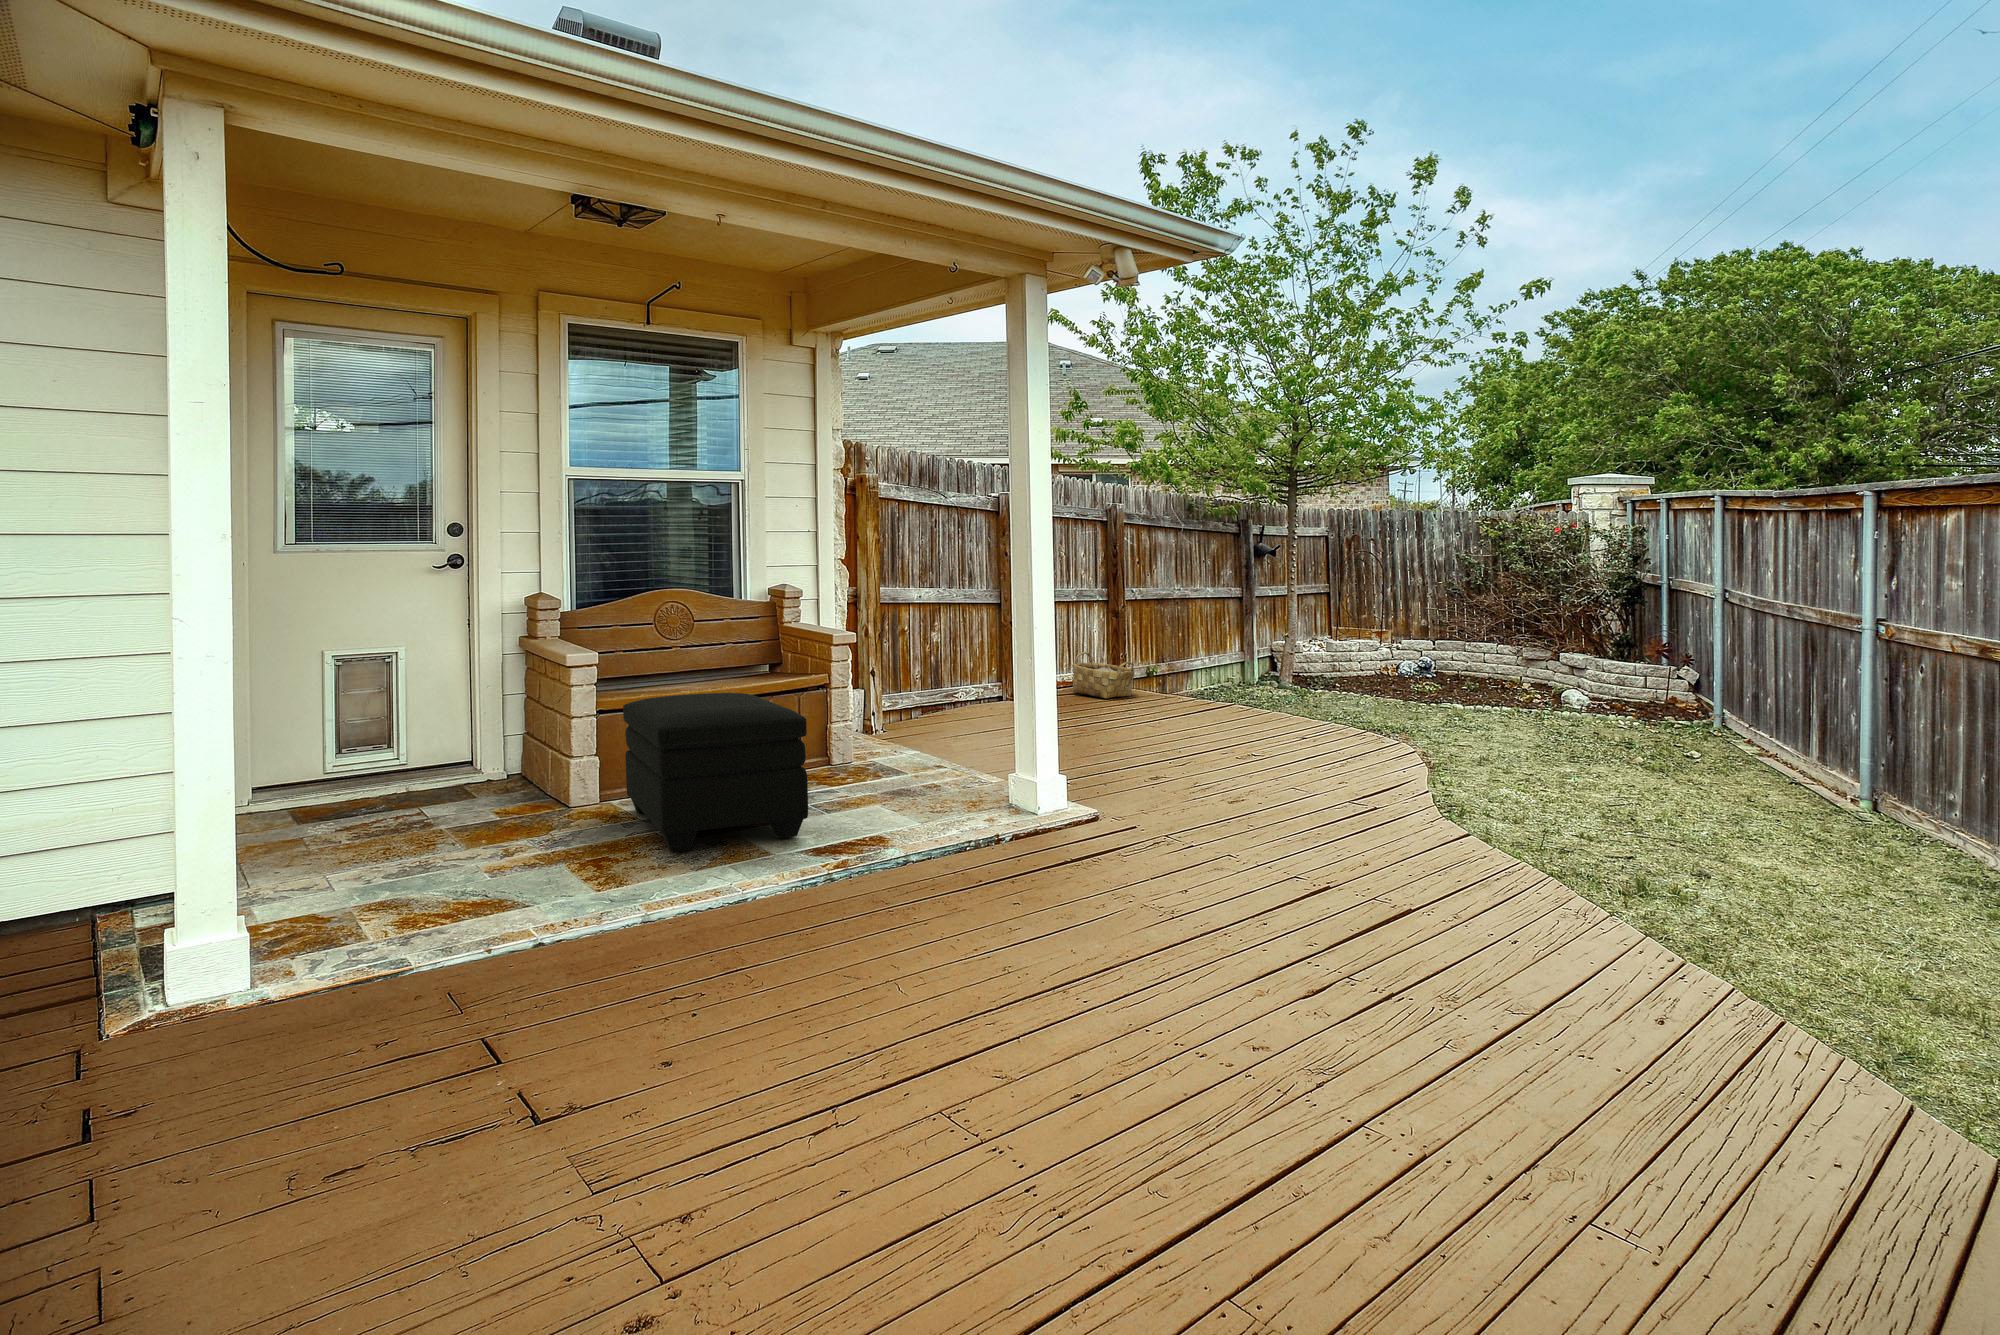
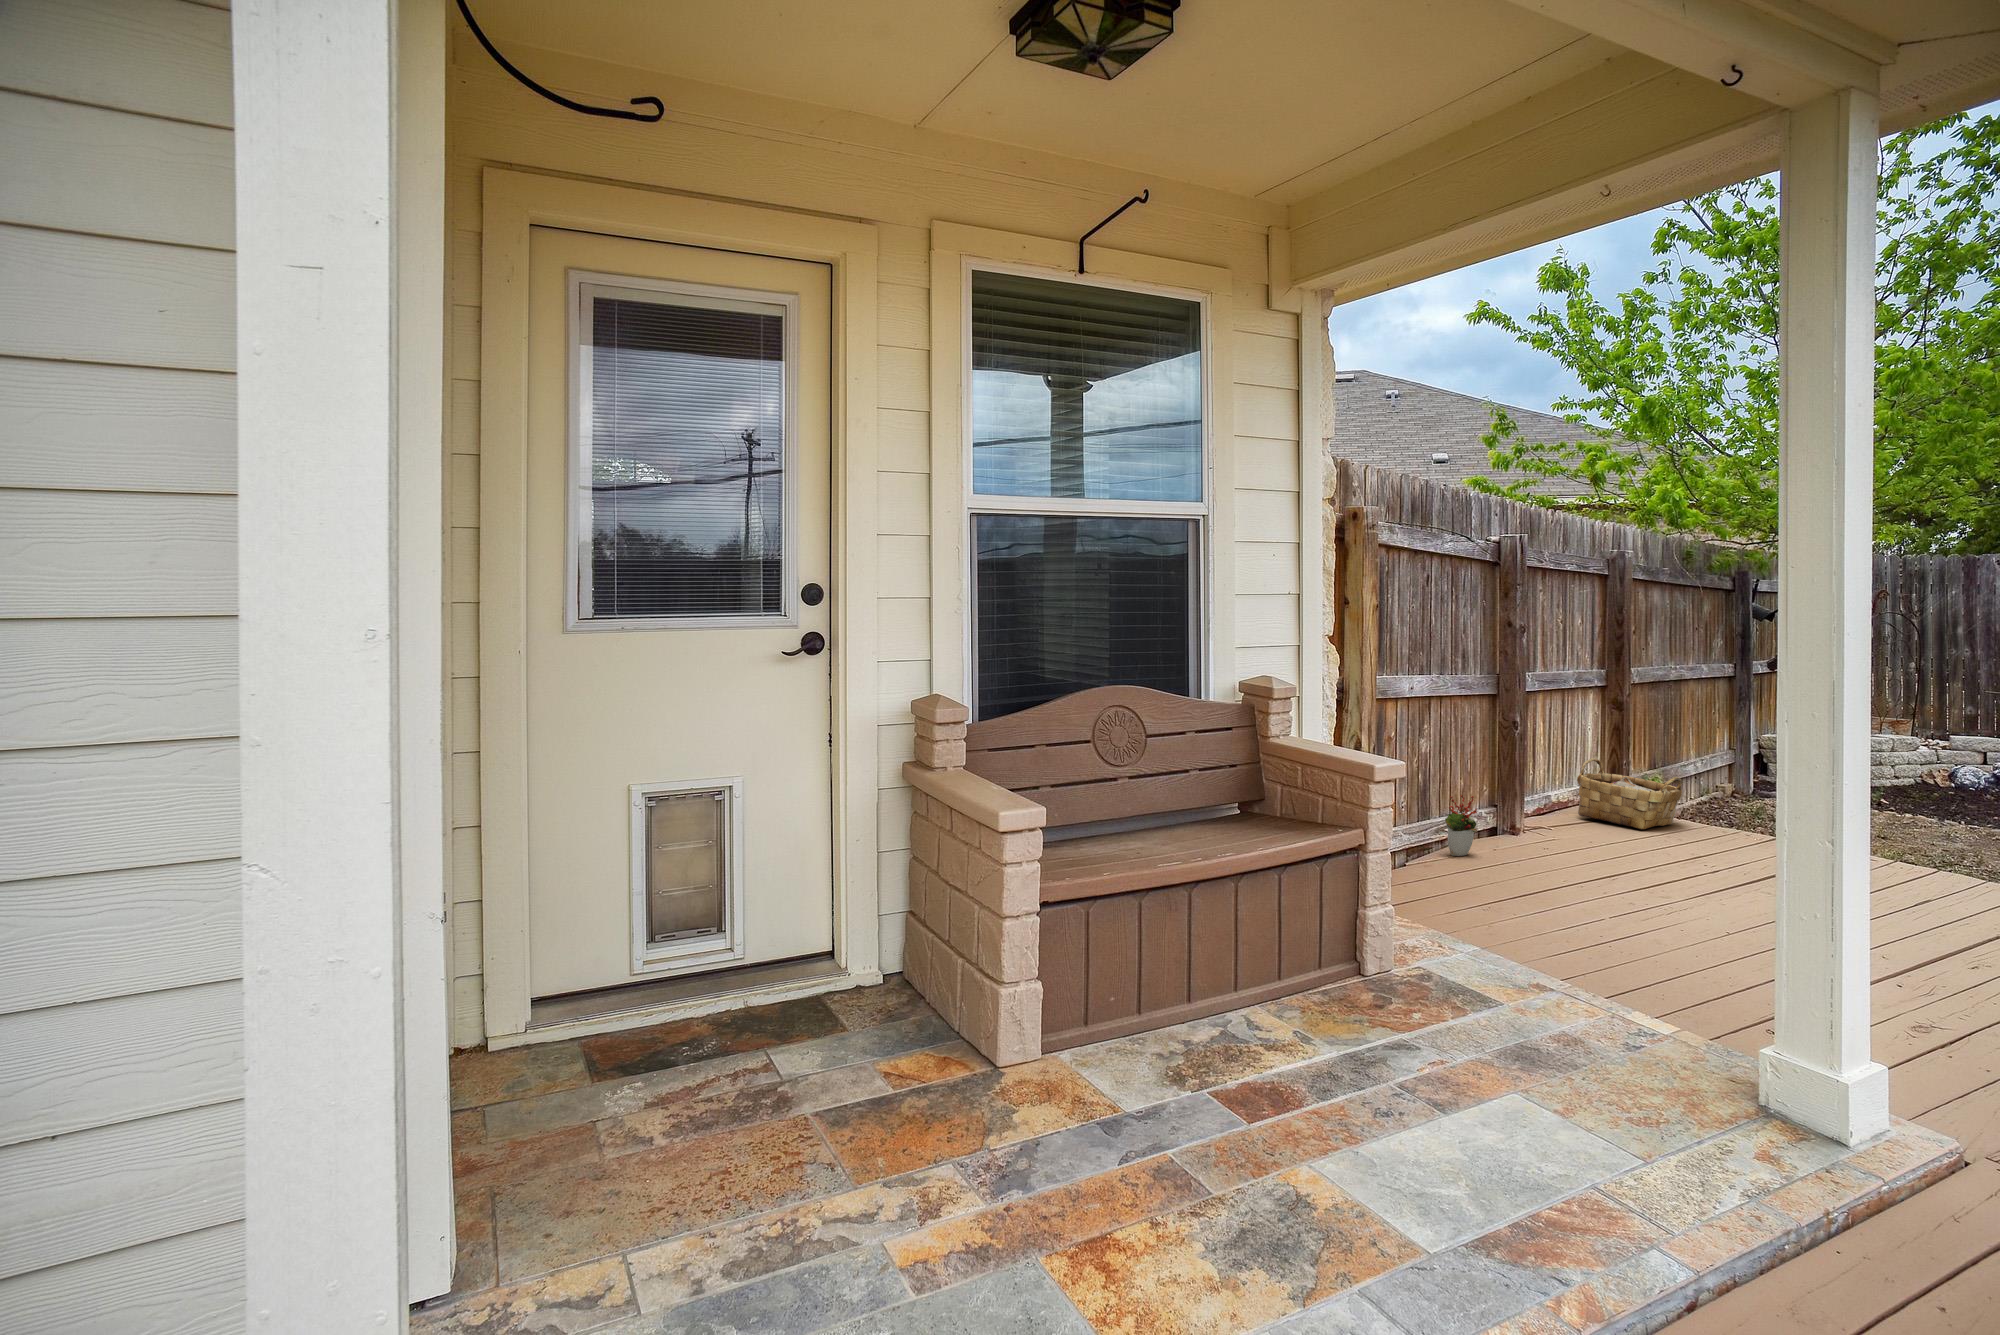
decorative plant: none [953,672,975,715] -> present [1445,795,1477,856]
ottoman: present [623,693,808,851] -> none [1096,885,1519,1264]

